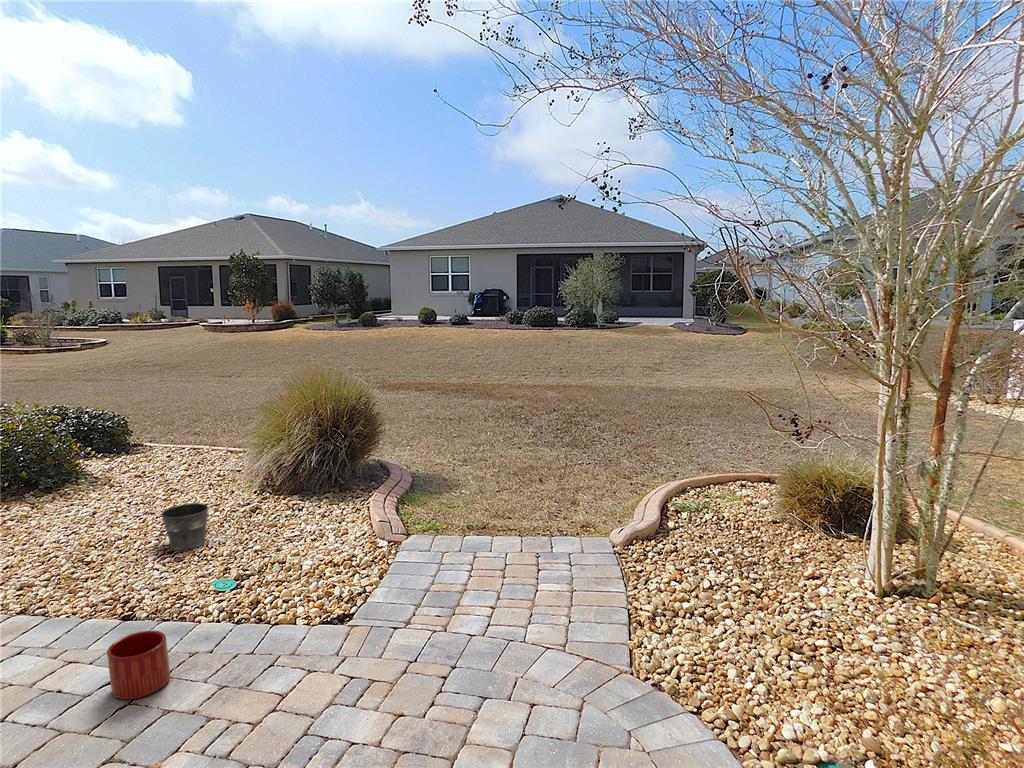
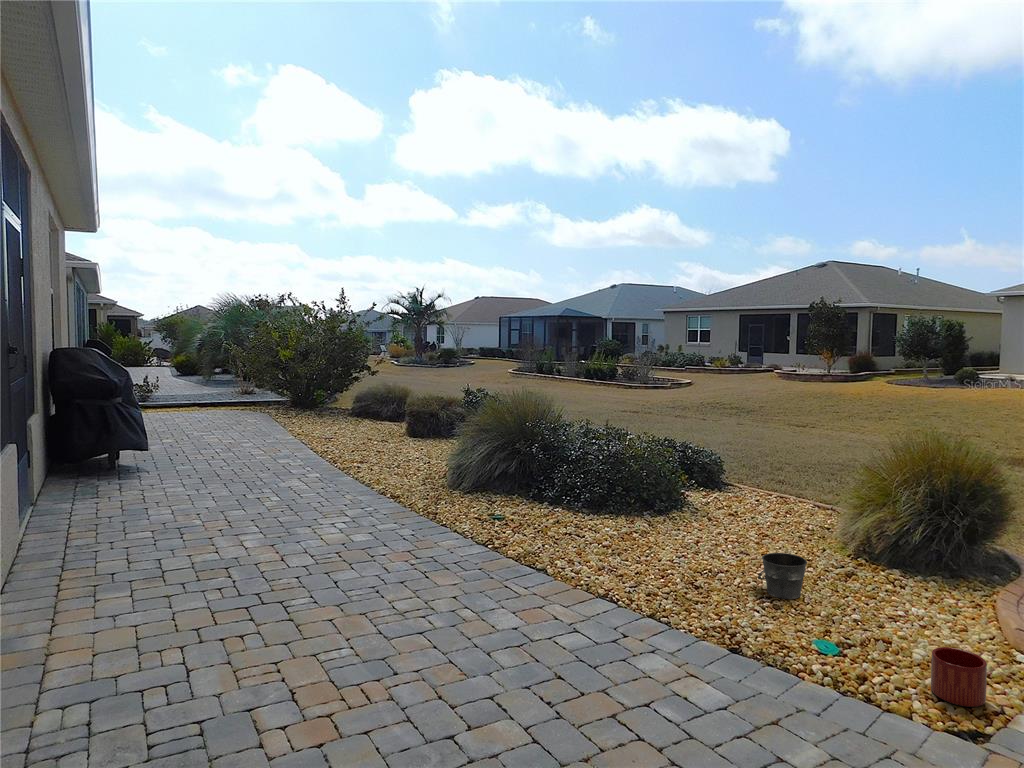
planter: present [107,631,170,699] -> present [931,647,987,707]

